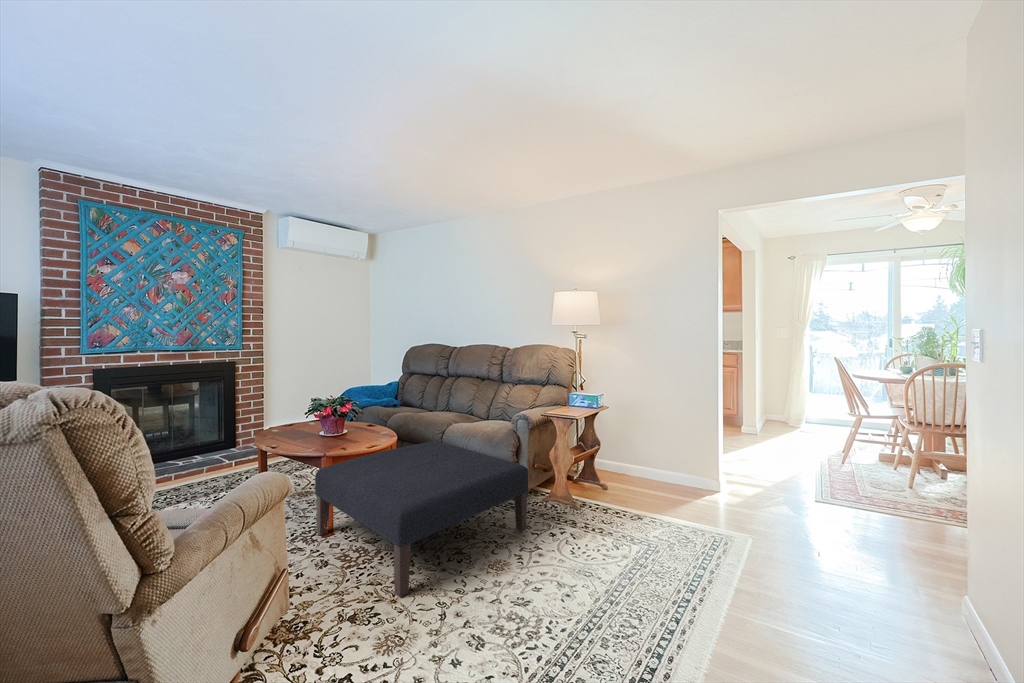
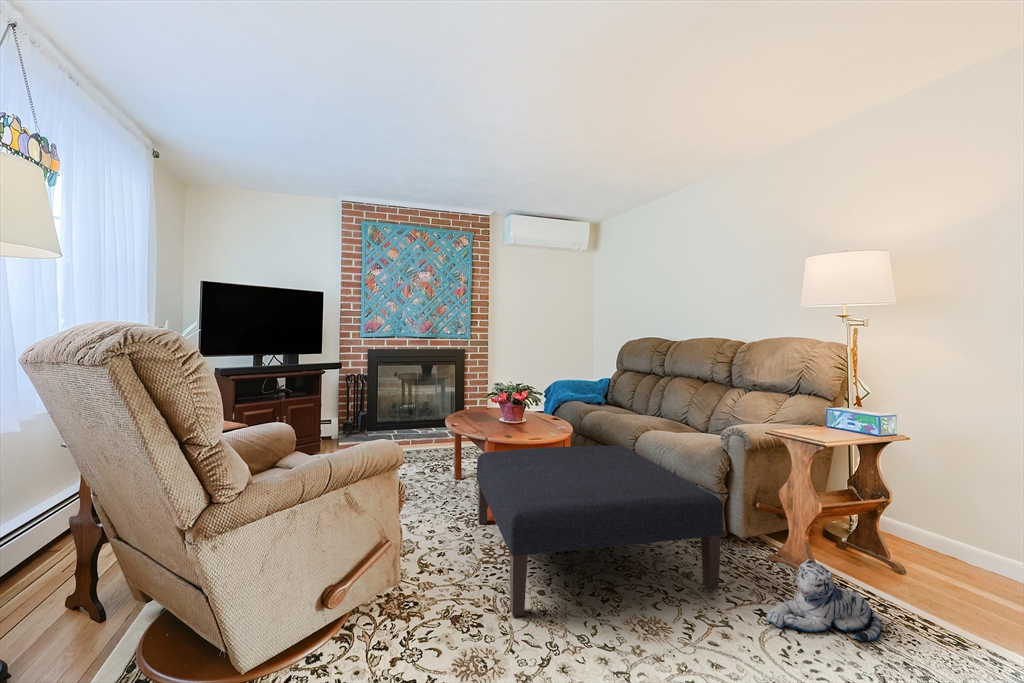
plush toy: none [558,494,611,541] -> present [766,559,882,641]

